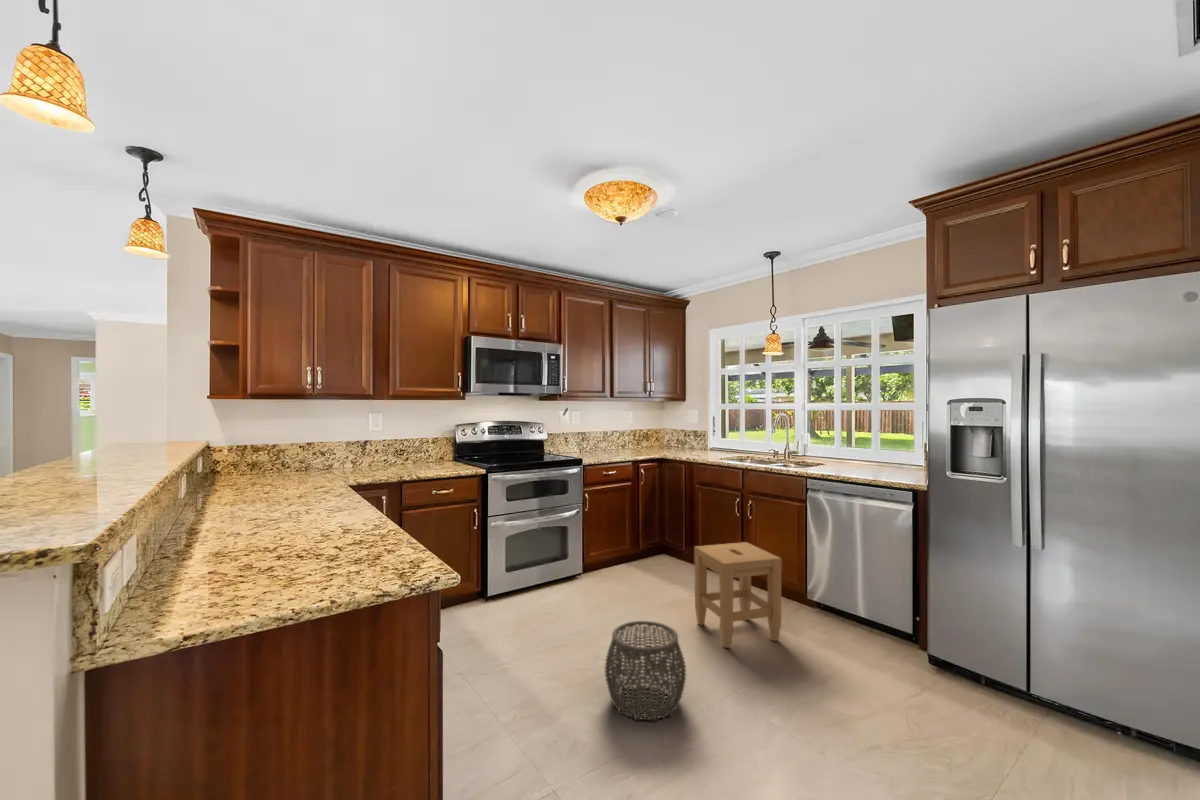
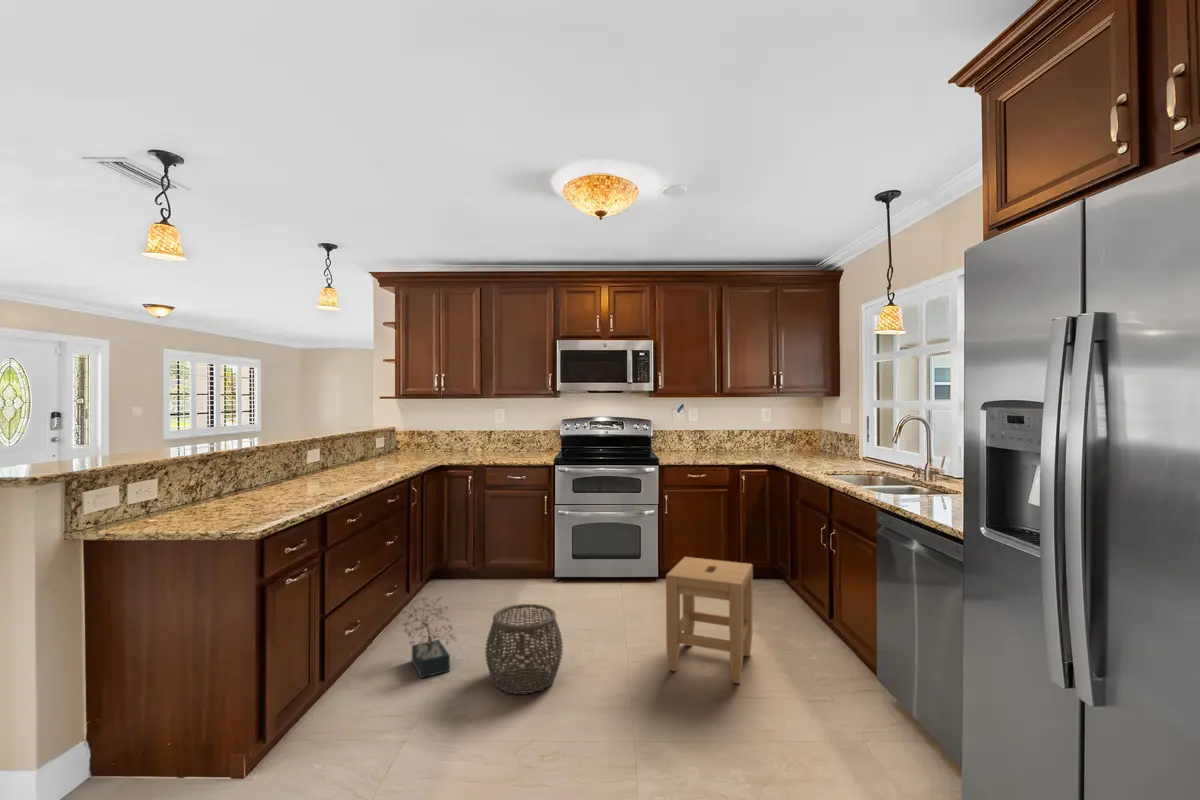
decorative plant: none [485,646,574,747] -> present [402,597,457,678]

